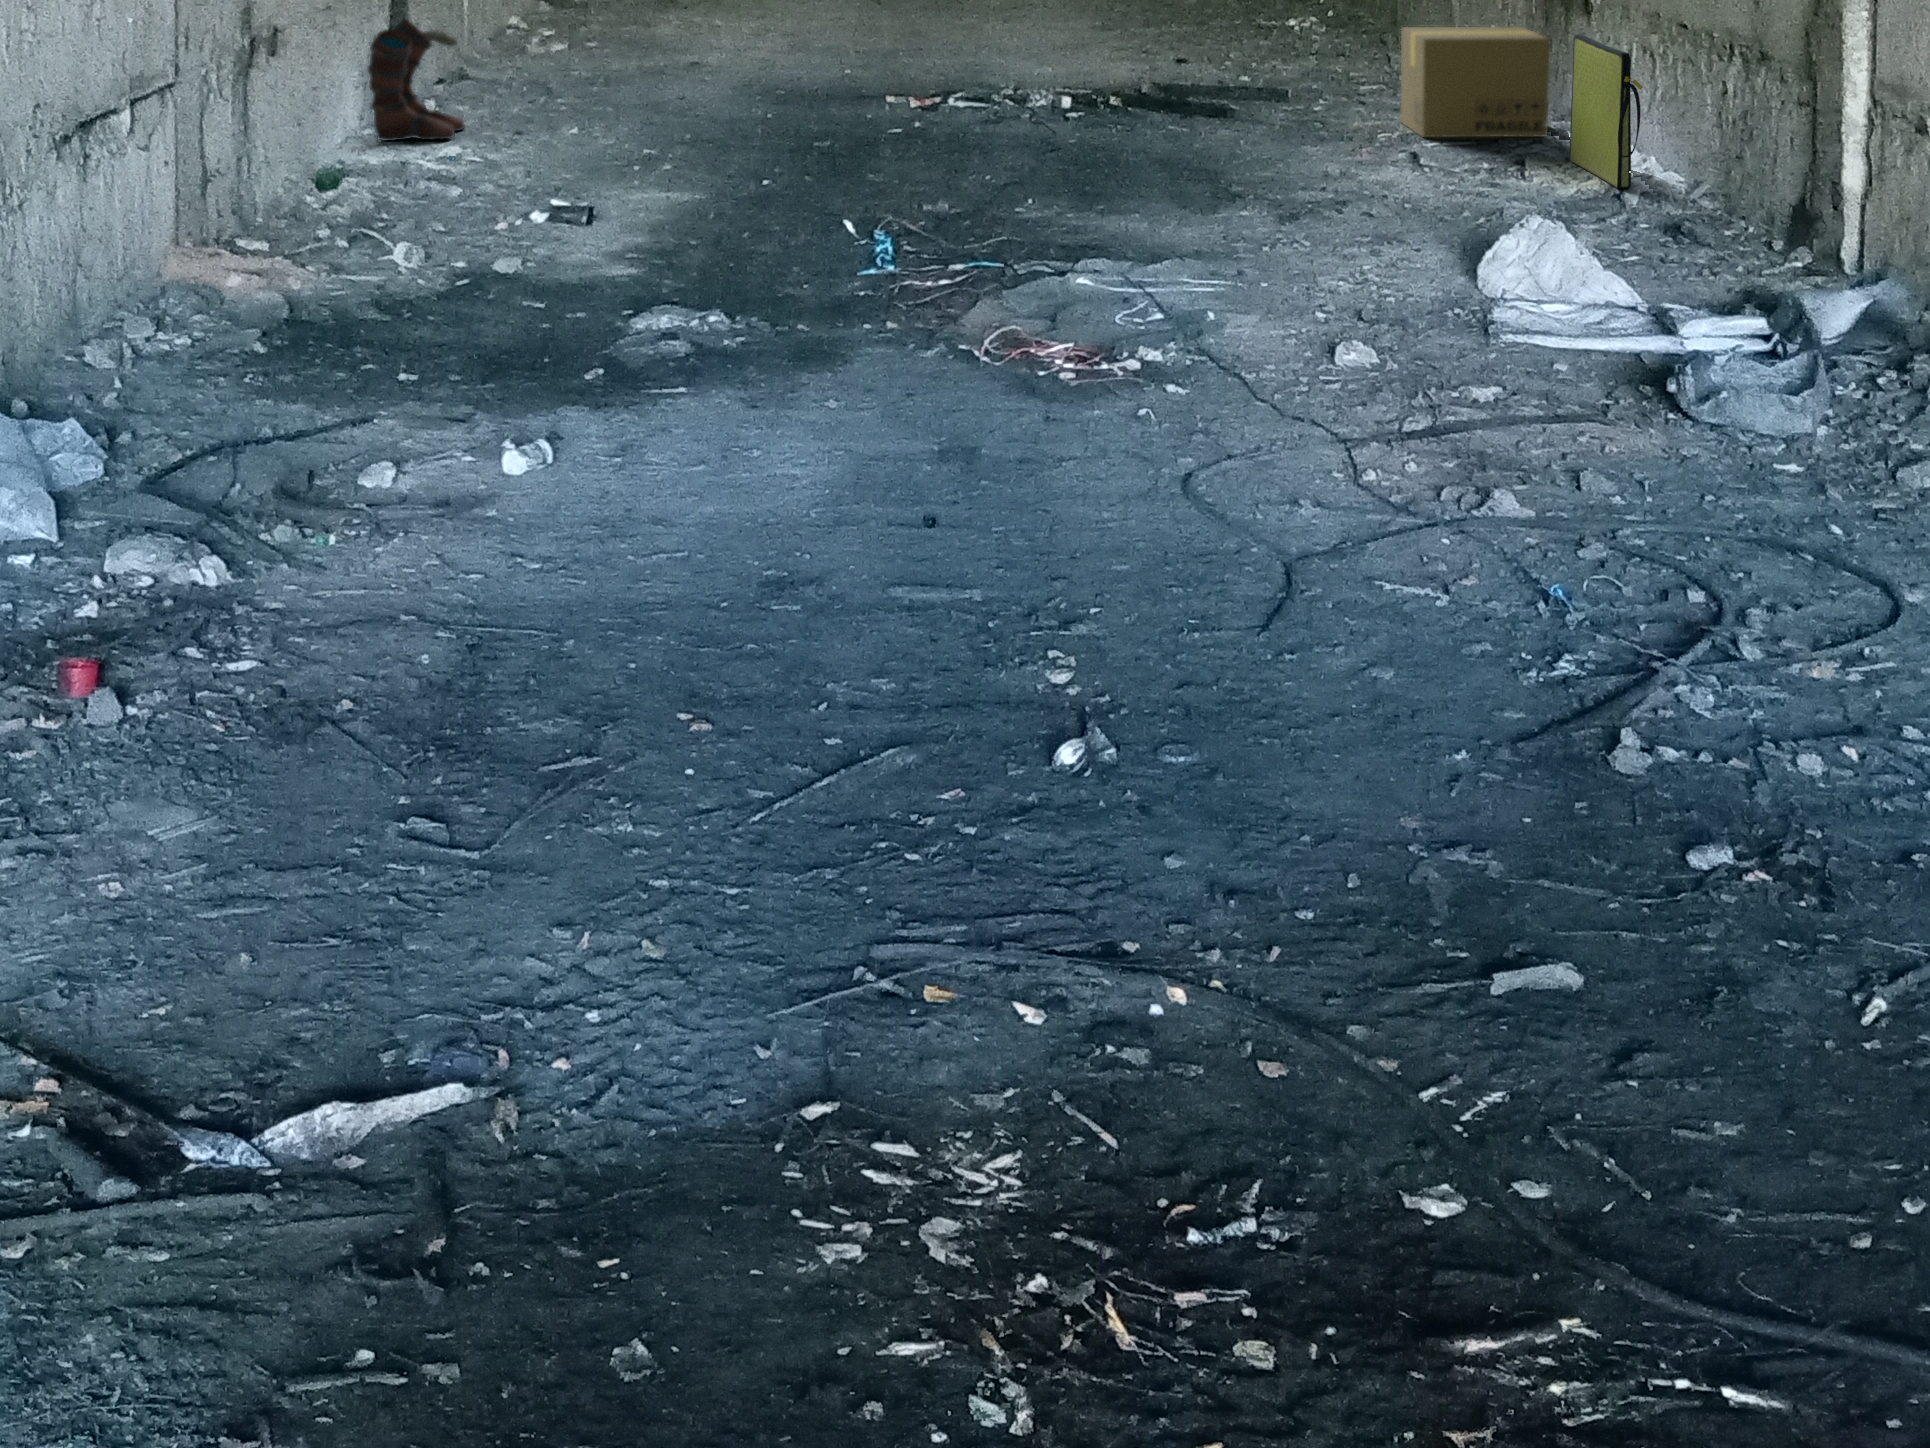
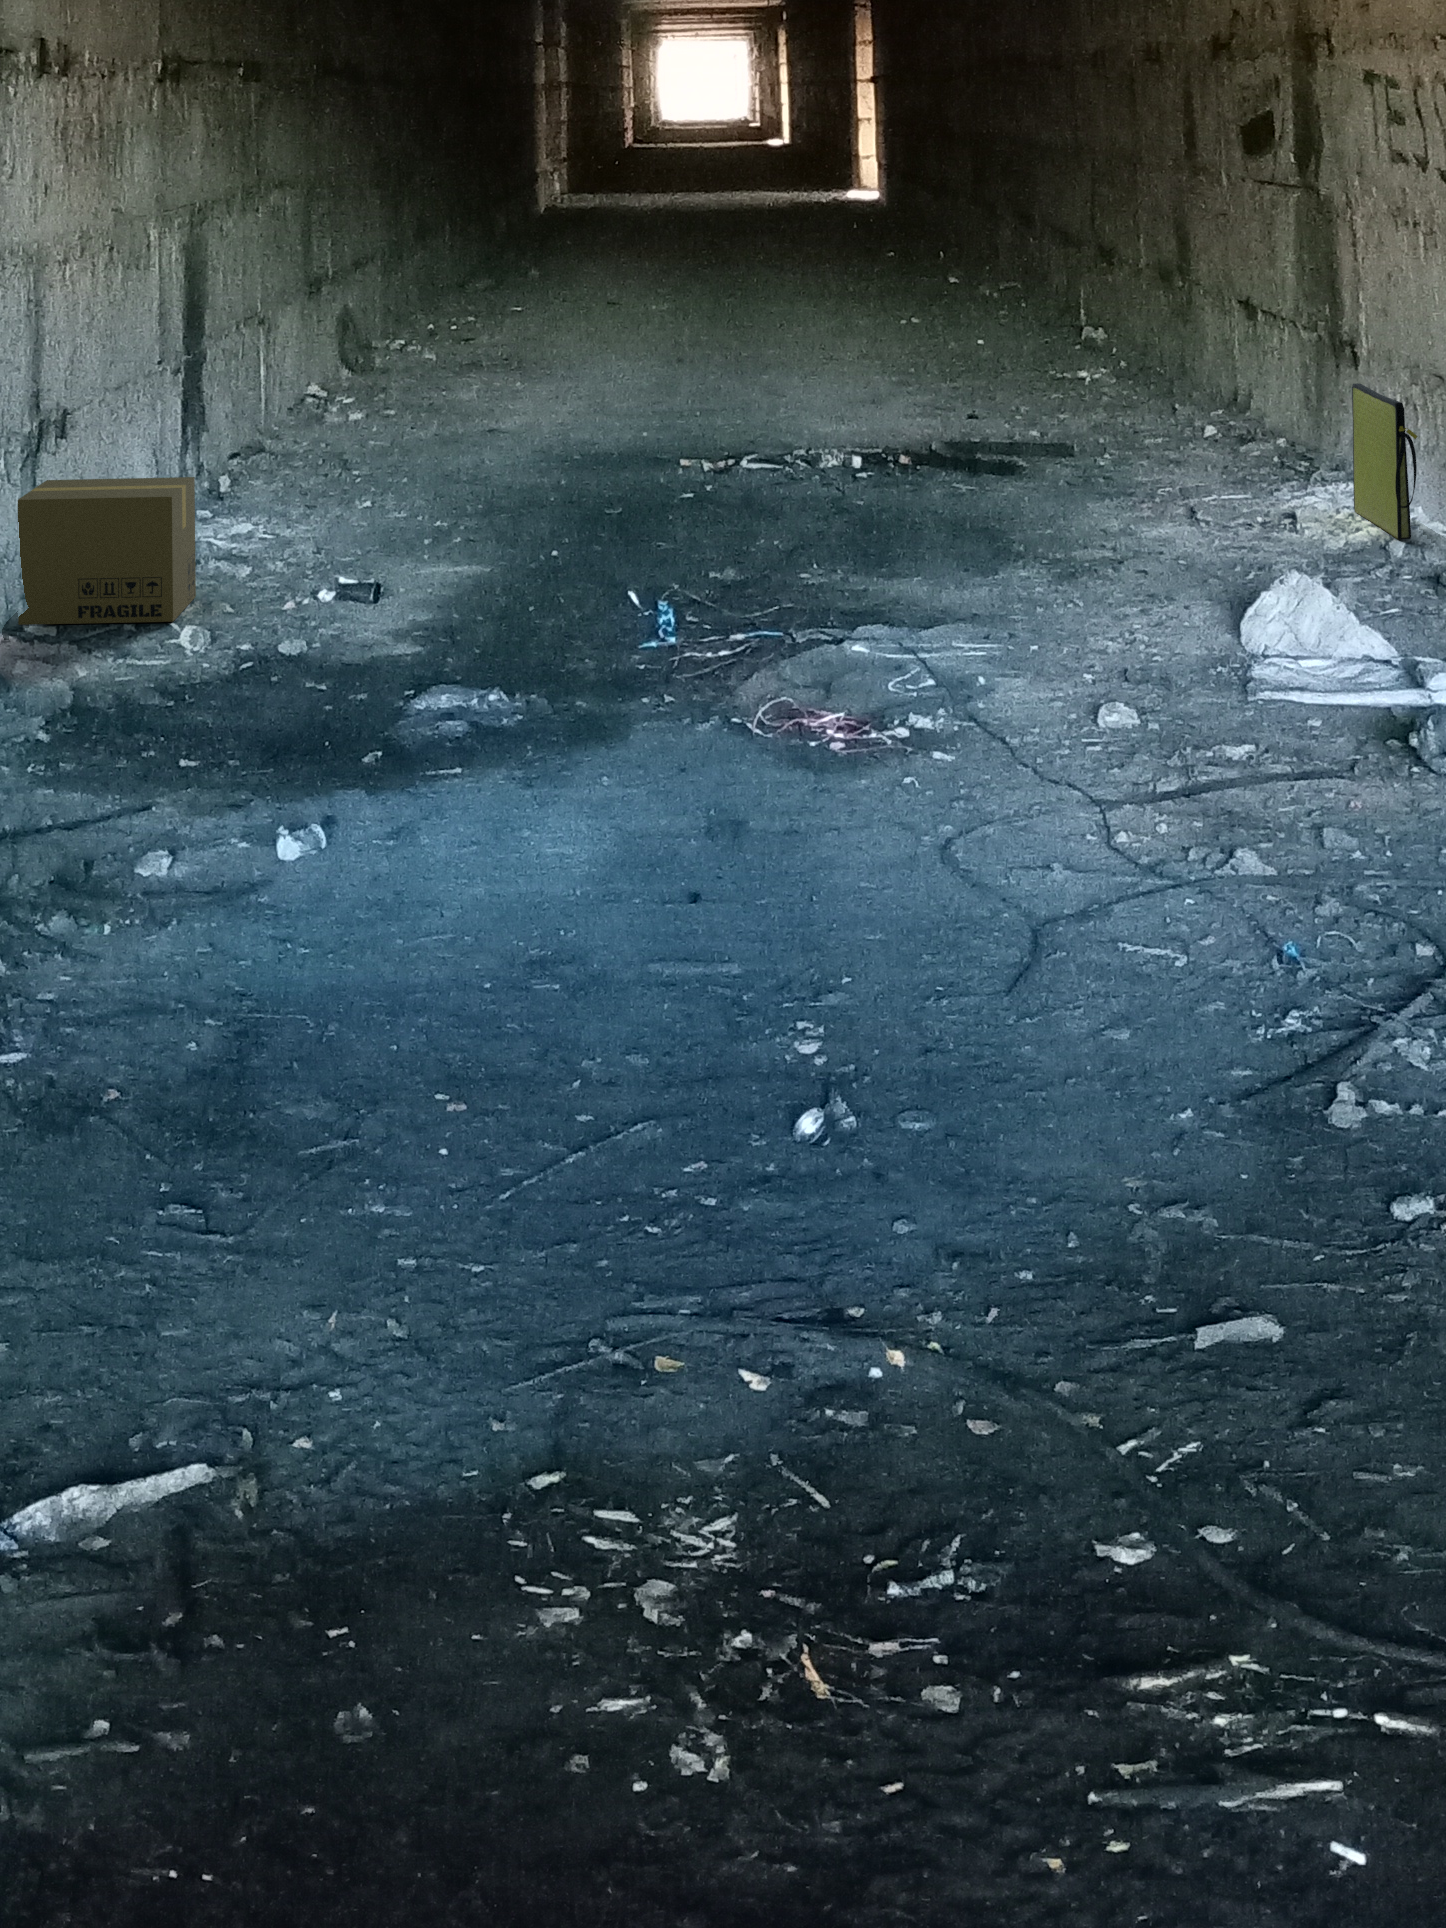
boots: present [368,19,465,141] -> none [150,389,250,516]
cardboard box: present [1400,27,1549,137] -> present [18,477,196,625]

